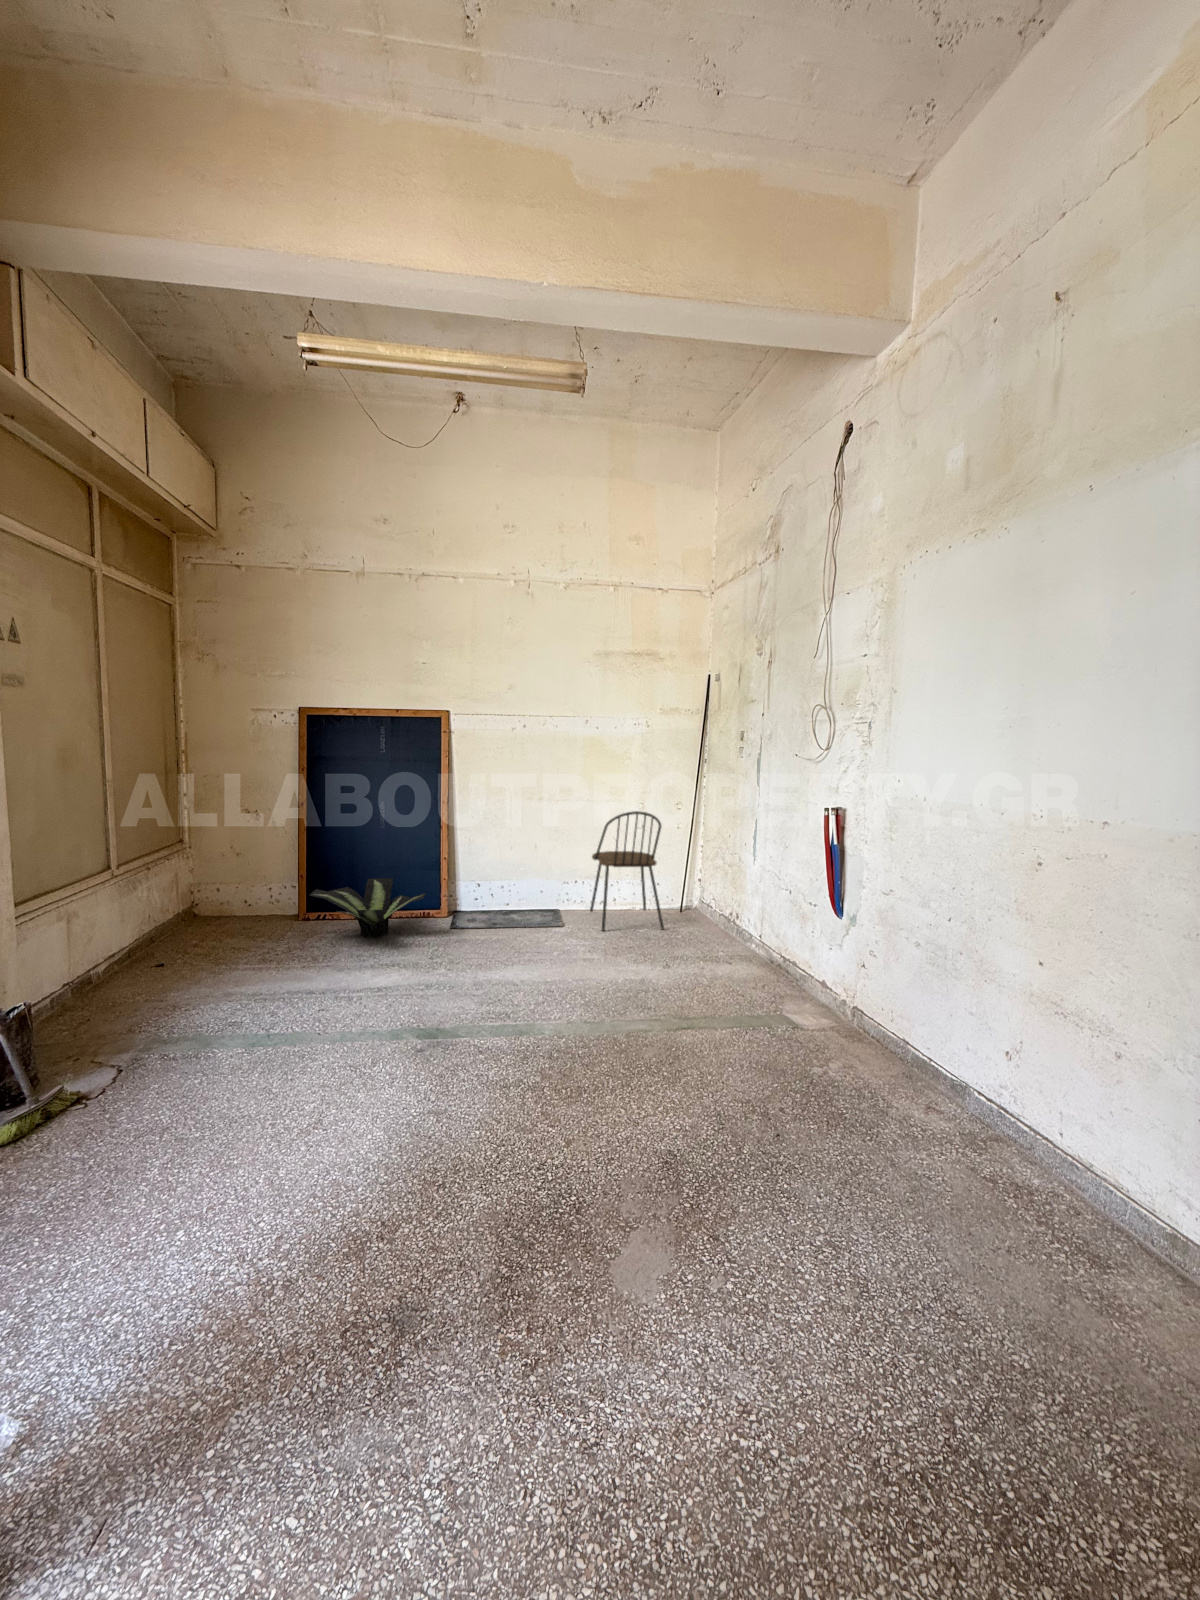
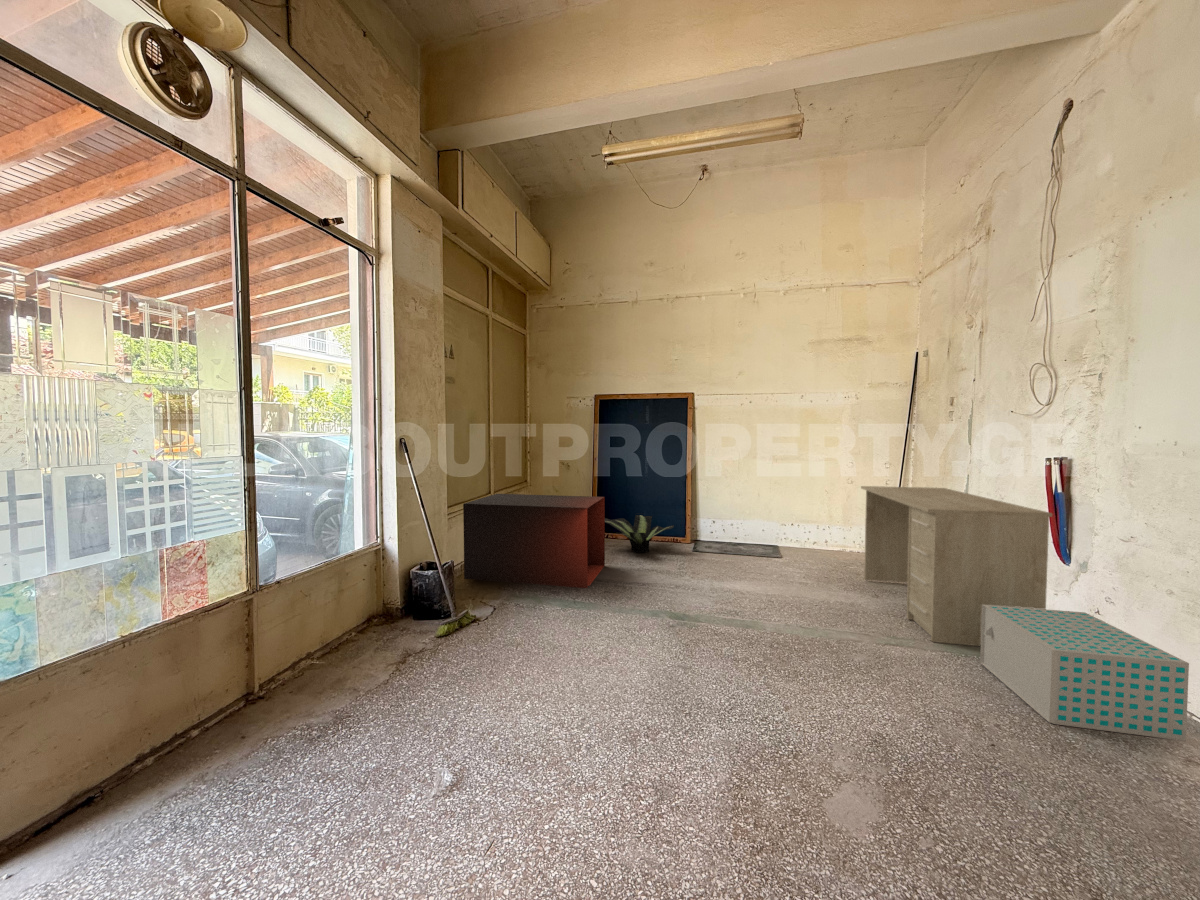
chair: present [590,811,664,931] -> none [800,469,868,567]
desk: none [658,834,835,1020] -> present [861,486,1052,646]
storage cabinet: none [38,862,317,1021] -> present [463,494,605,588]
storage box: none [770,970,932,1097] -> present [980,605,1189,741]

